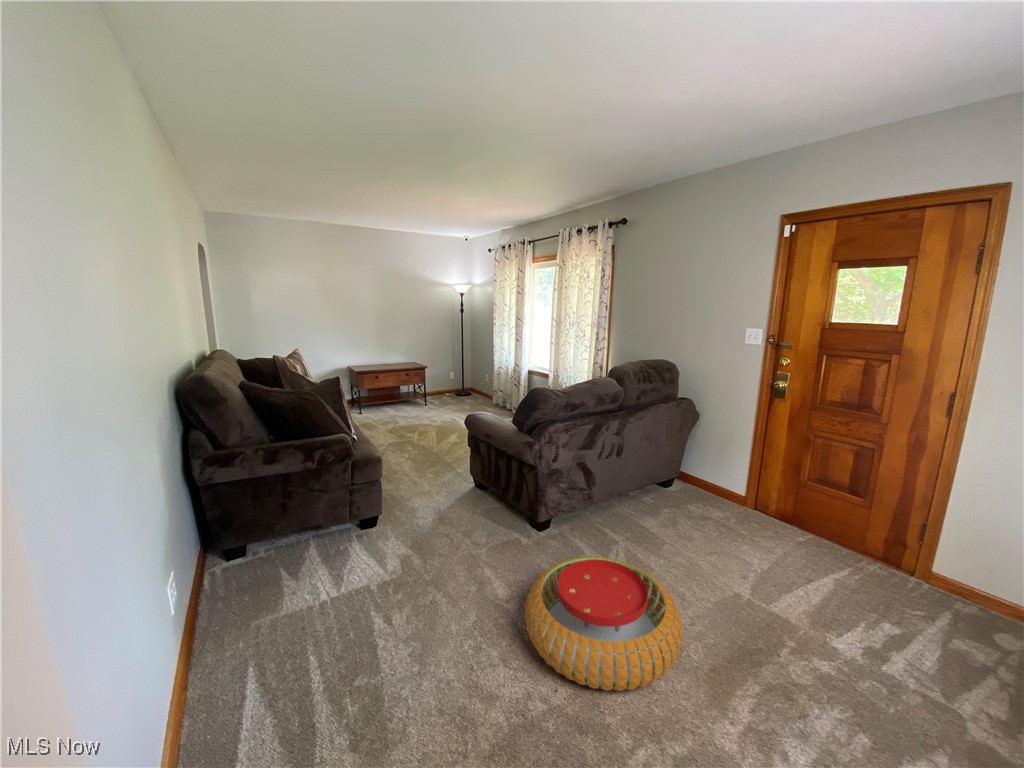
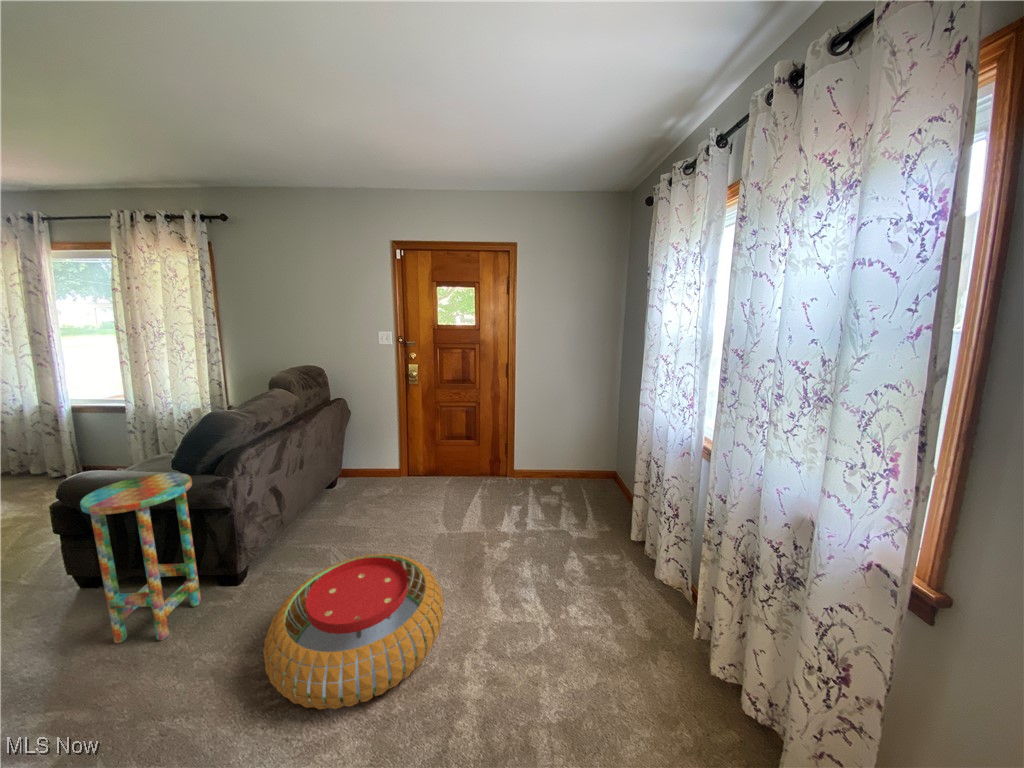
side table: none [482,433,536,546] -> present [80,473,201,643]

